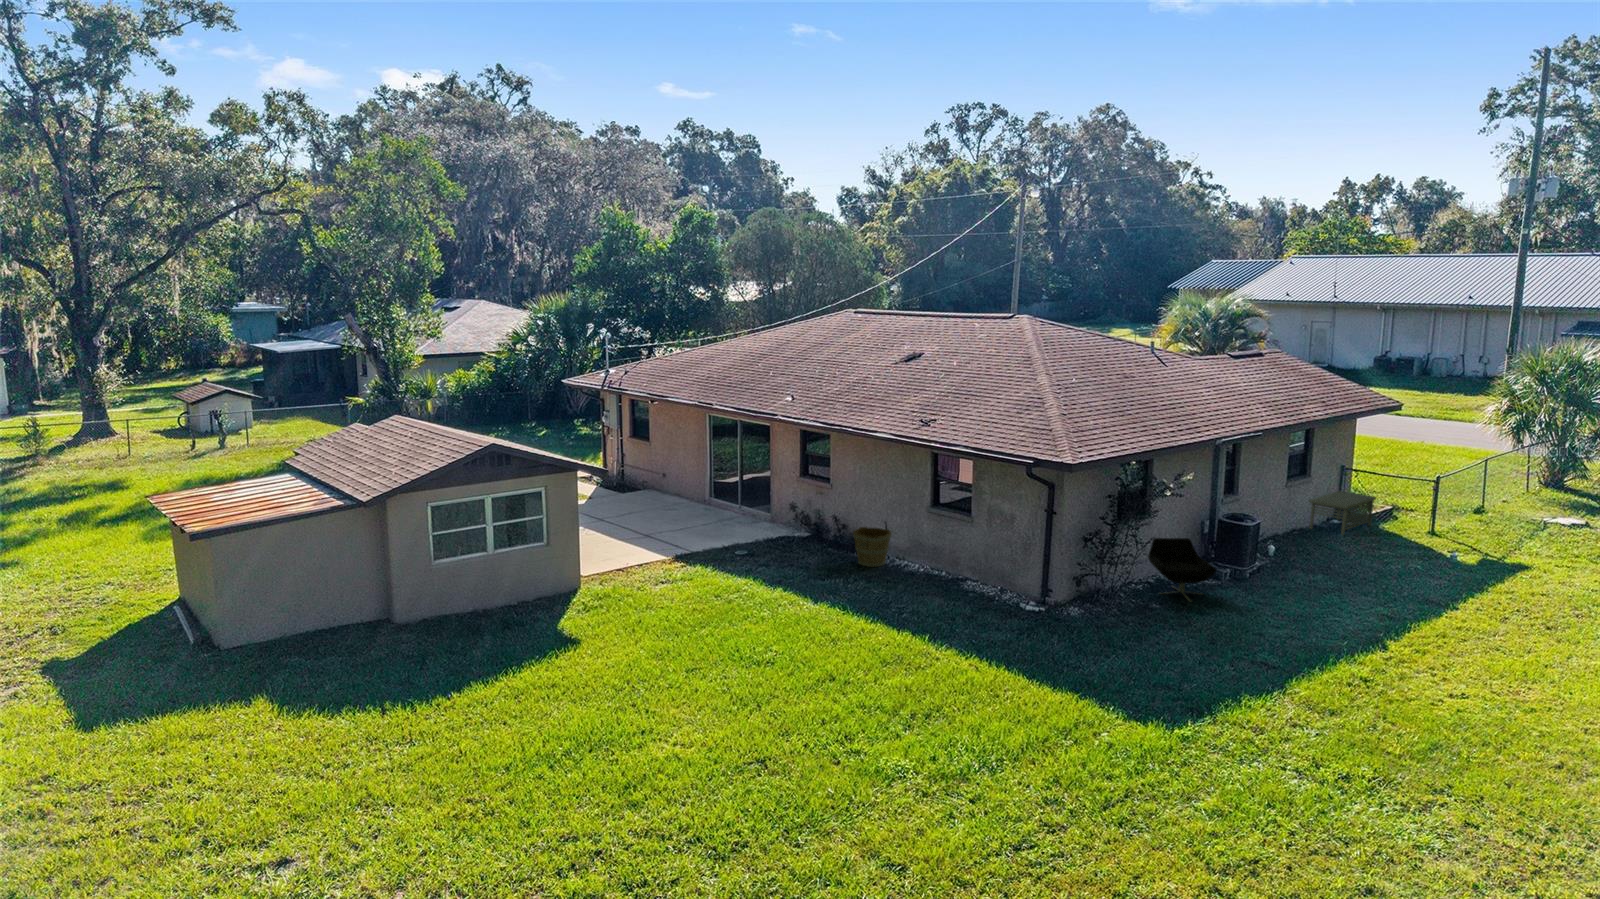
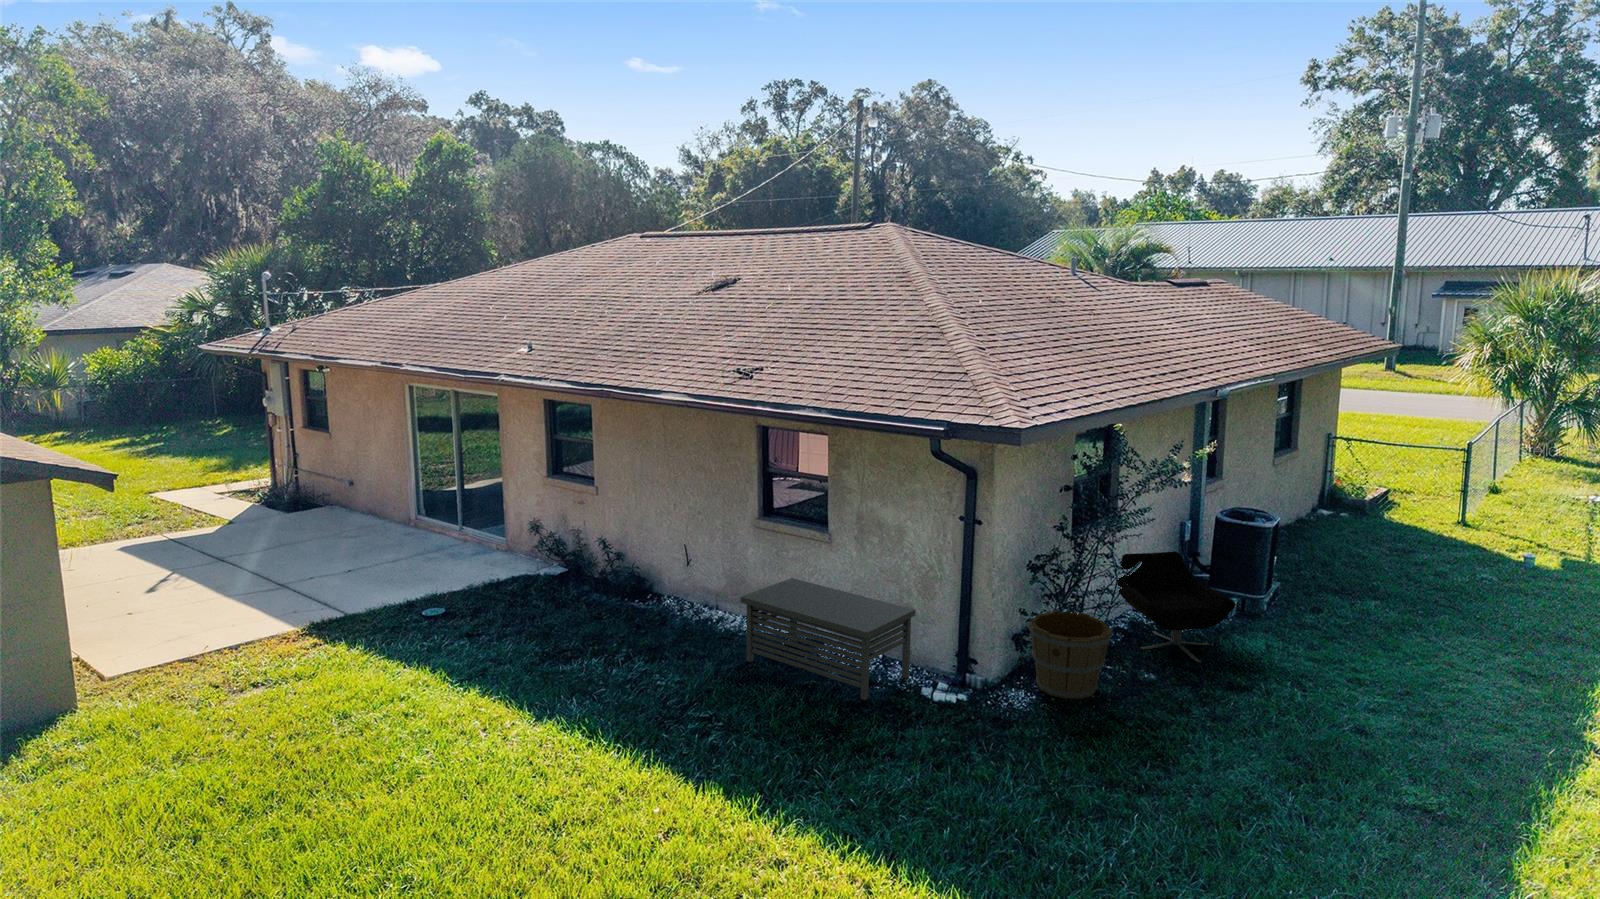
storage bench: present [1309,491,1376,535] -> present [741,578,915,700]
wooden bucket: present [853,527,891,567] -> present [1028,610,1113,699]

